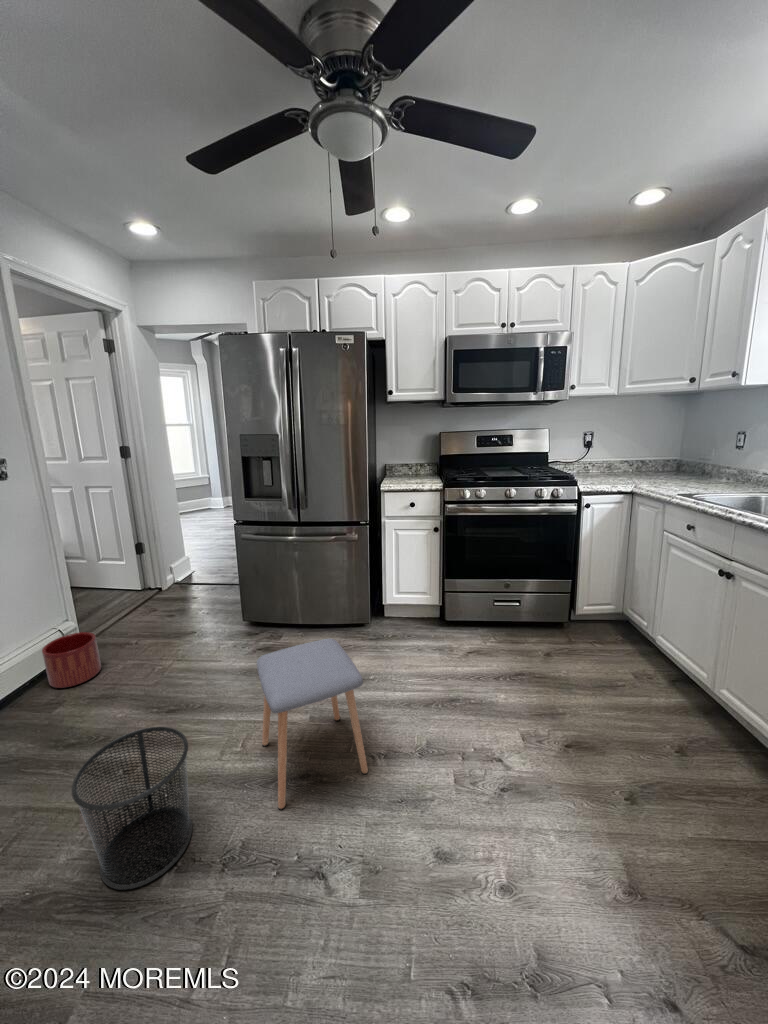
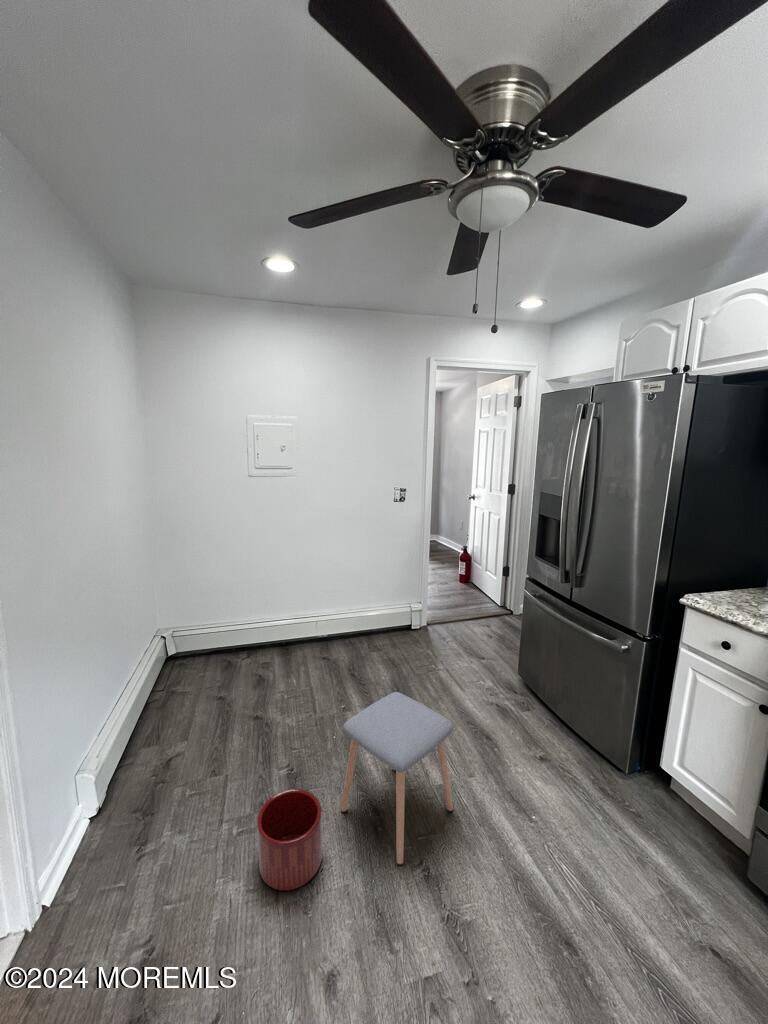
planter: present [42,632,101,688] -> present [257,789,322,890]
waste bin: present [72,727,192,890] -> none [265,677,328,772]

